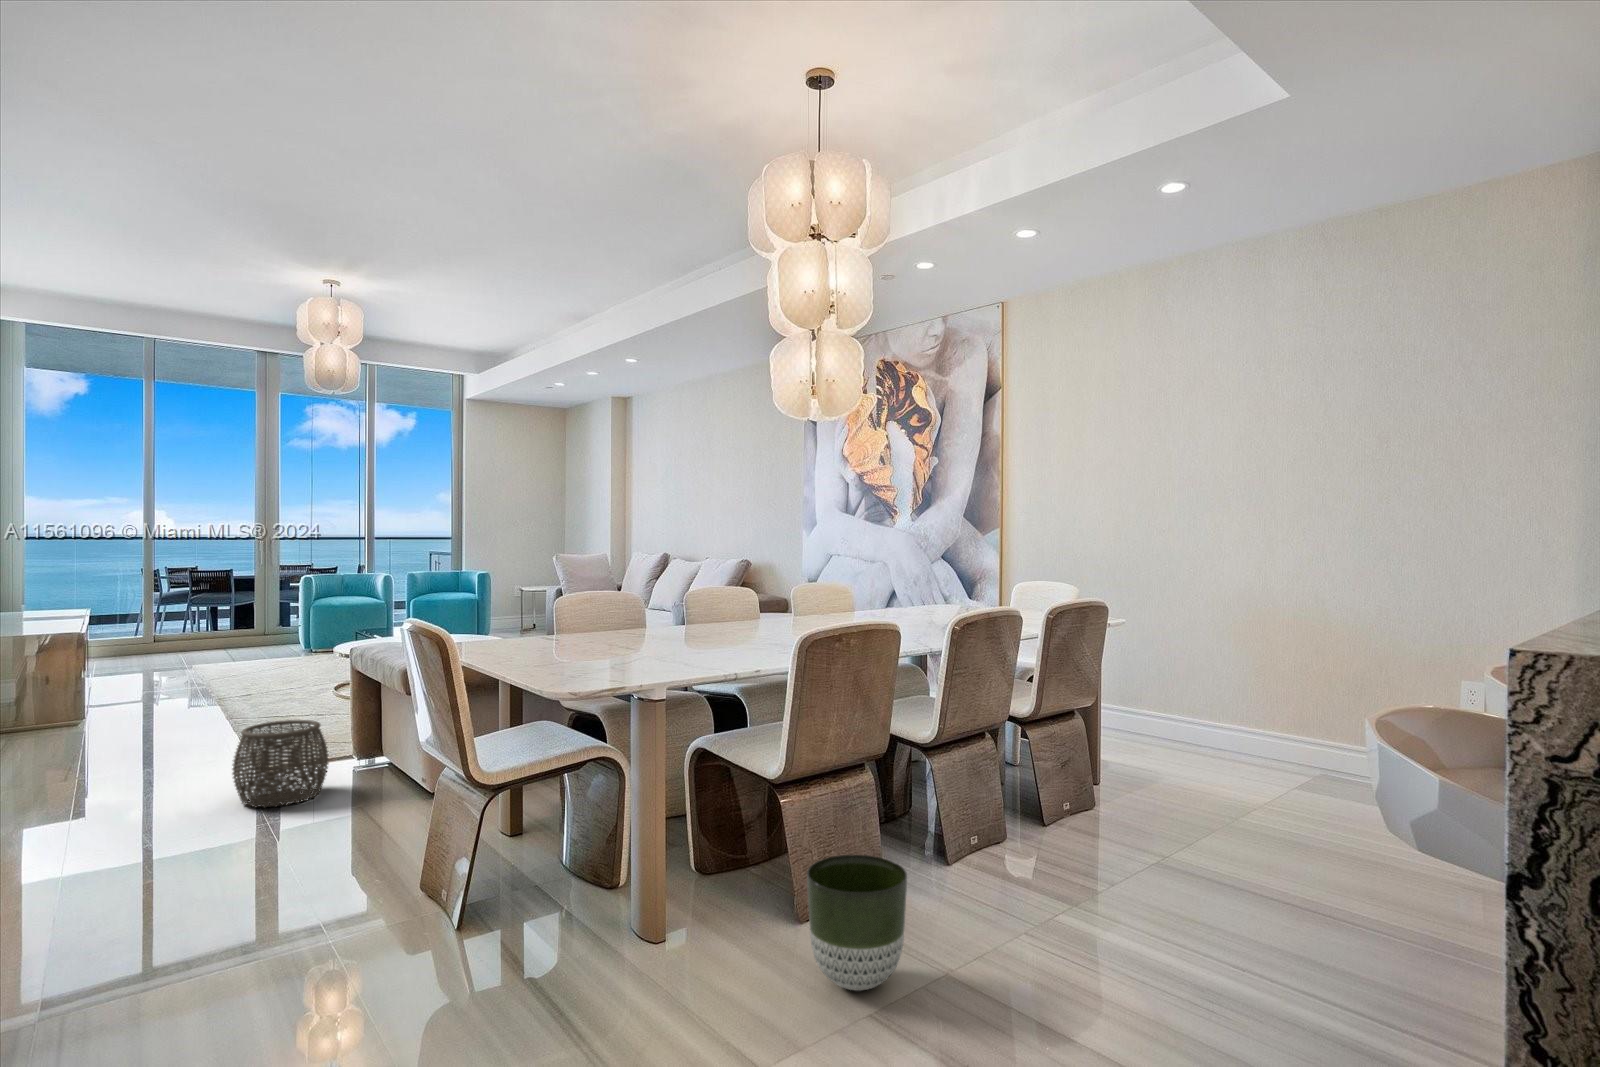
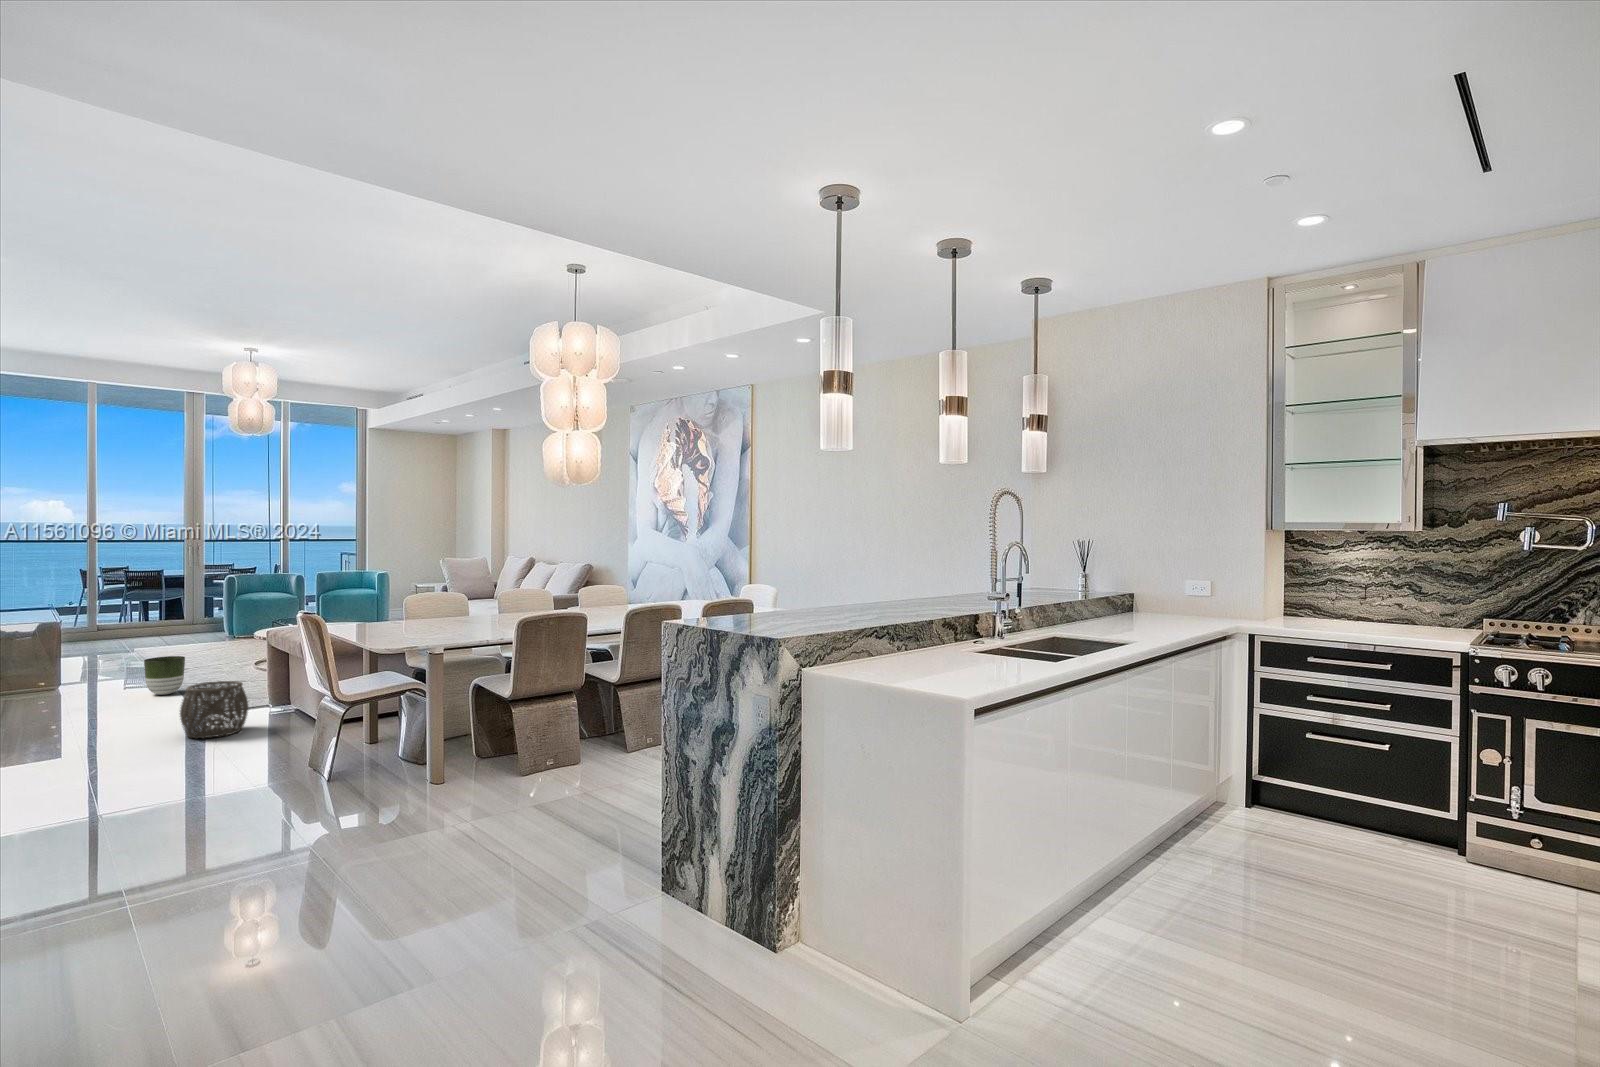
planter: present [807,855,907,991] -> present [144,656,185,695]

